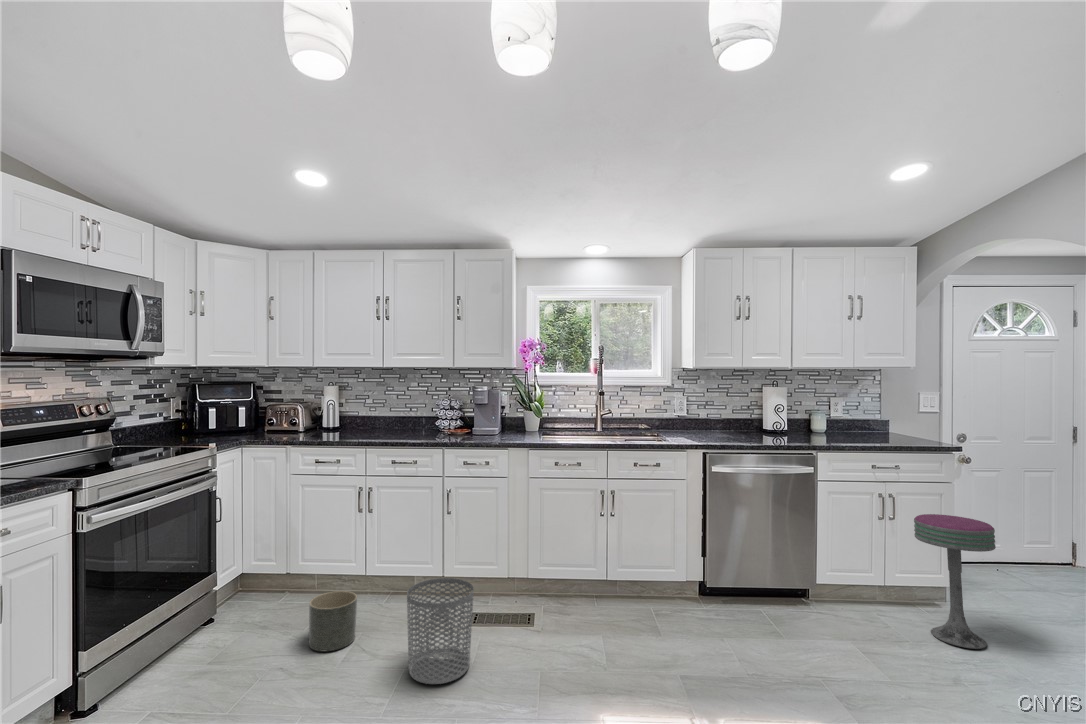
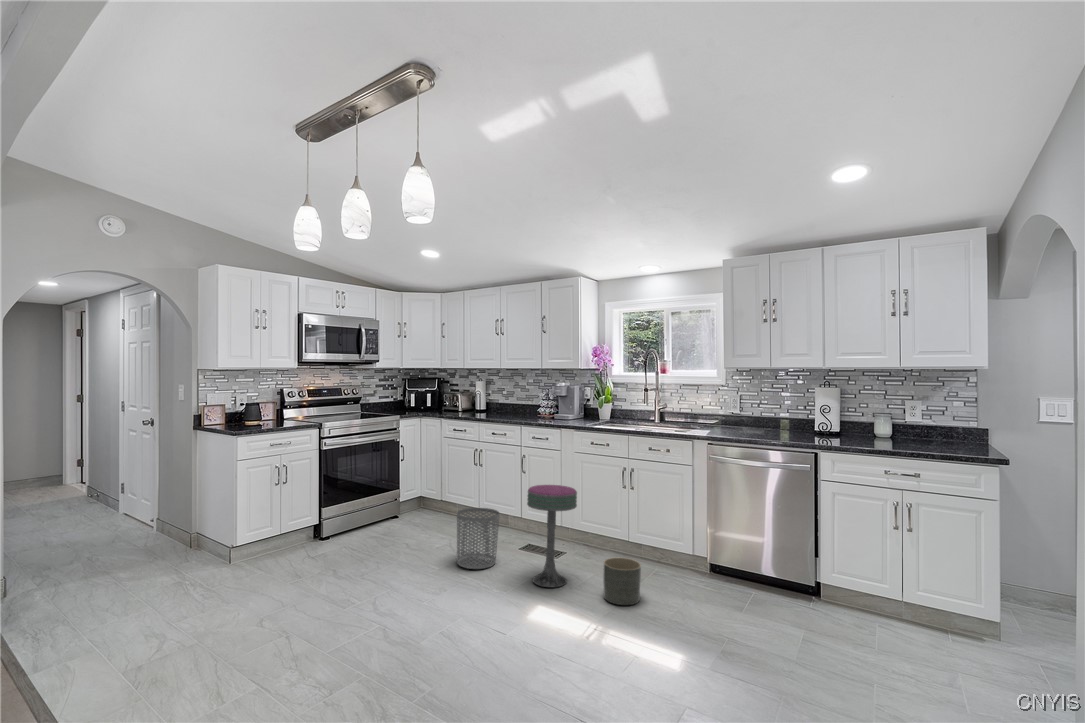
bar stool: present [914,514,996,649] -> present [527,485,577,587]
planter: present [309,591,357,651] -> present [603,558,641,605]

